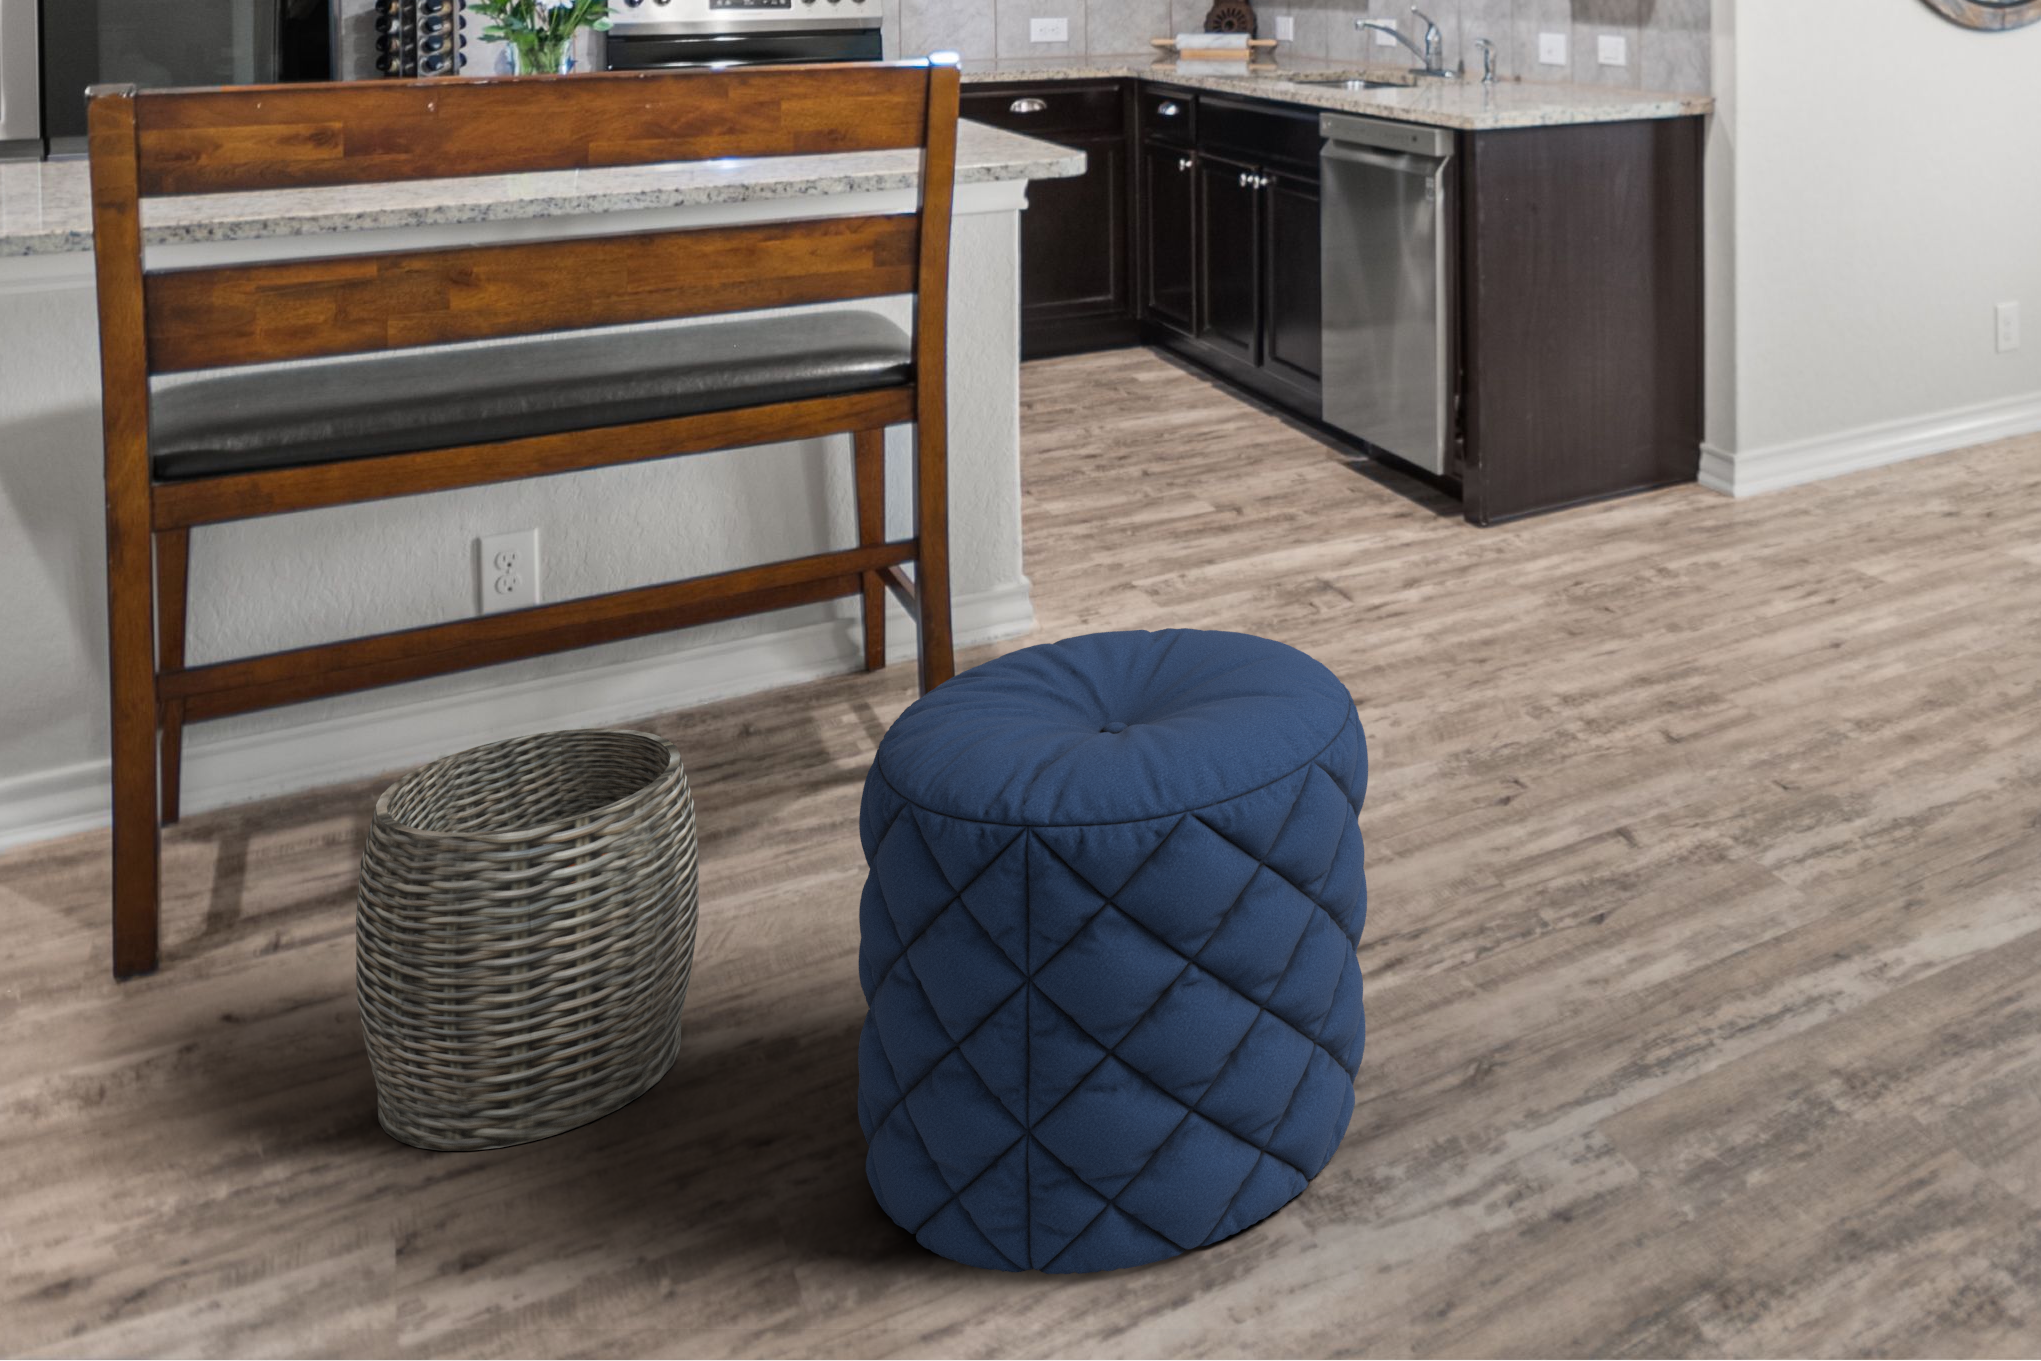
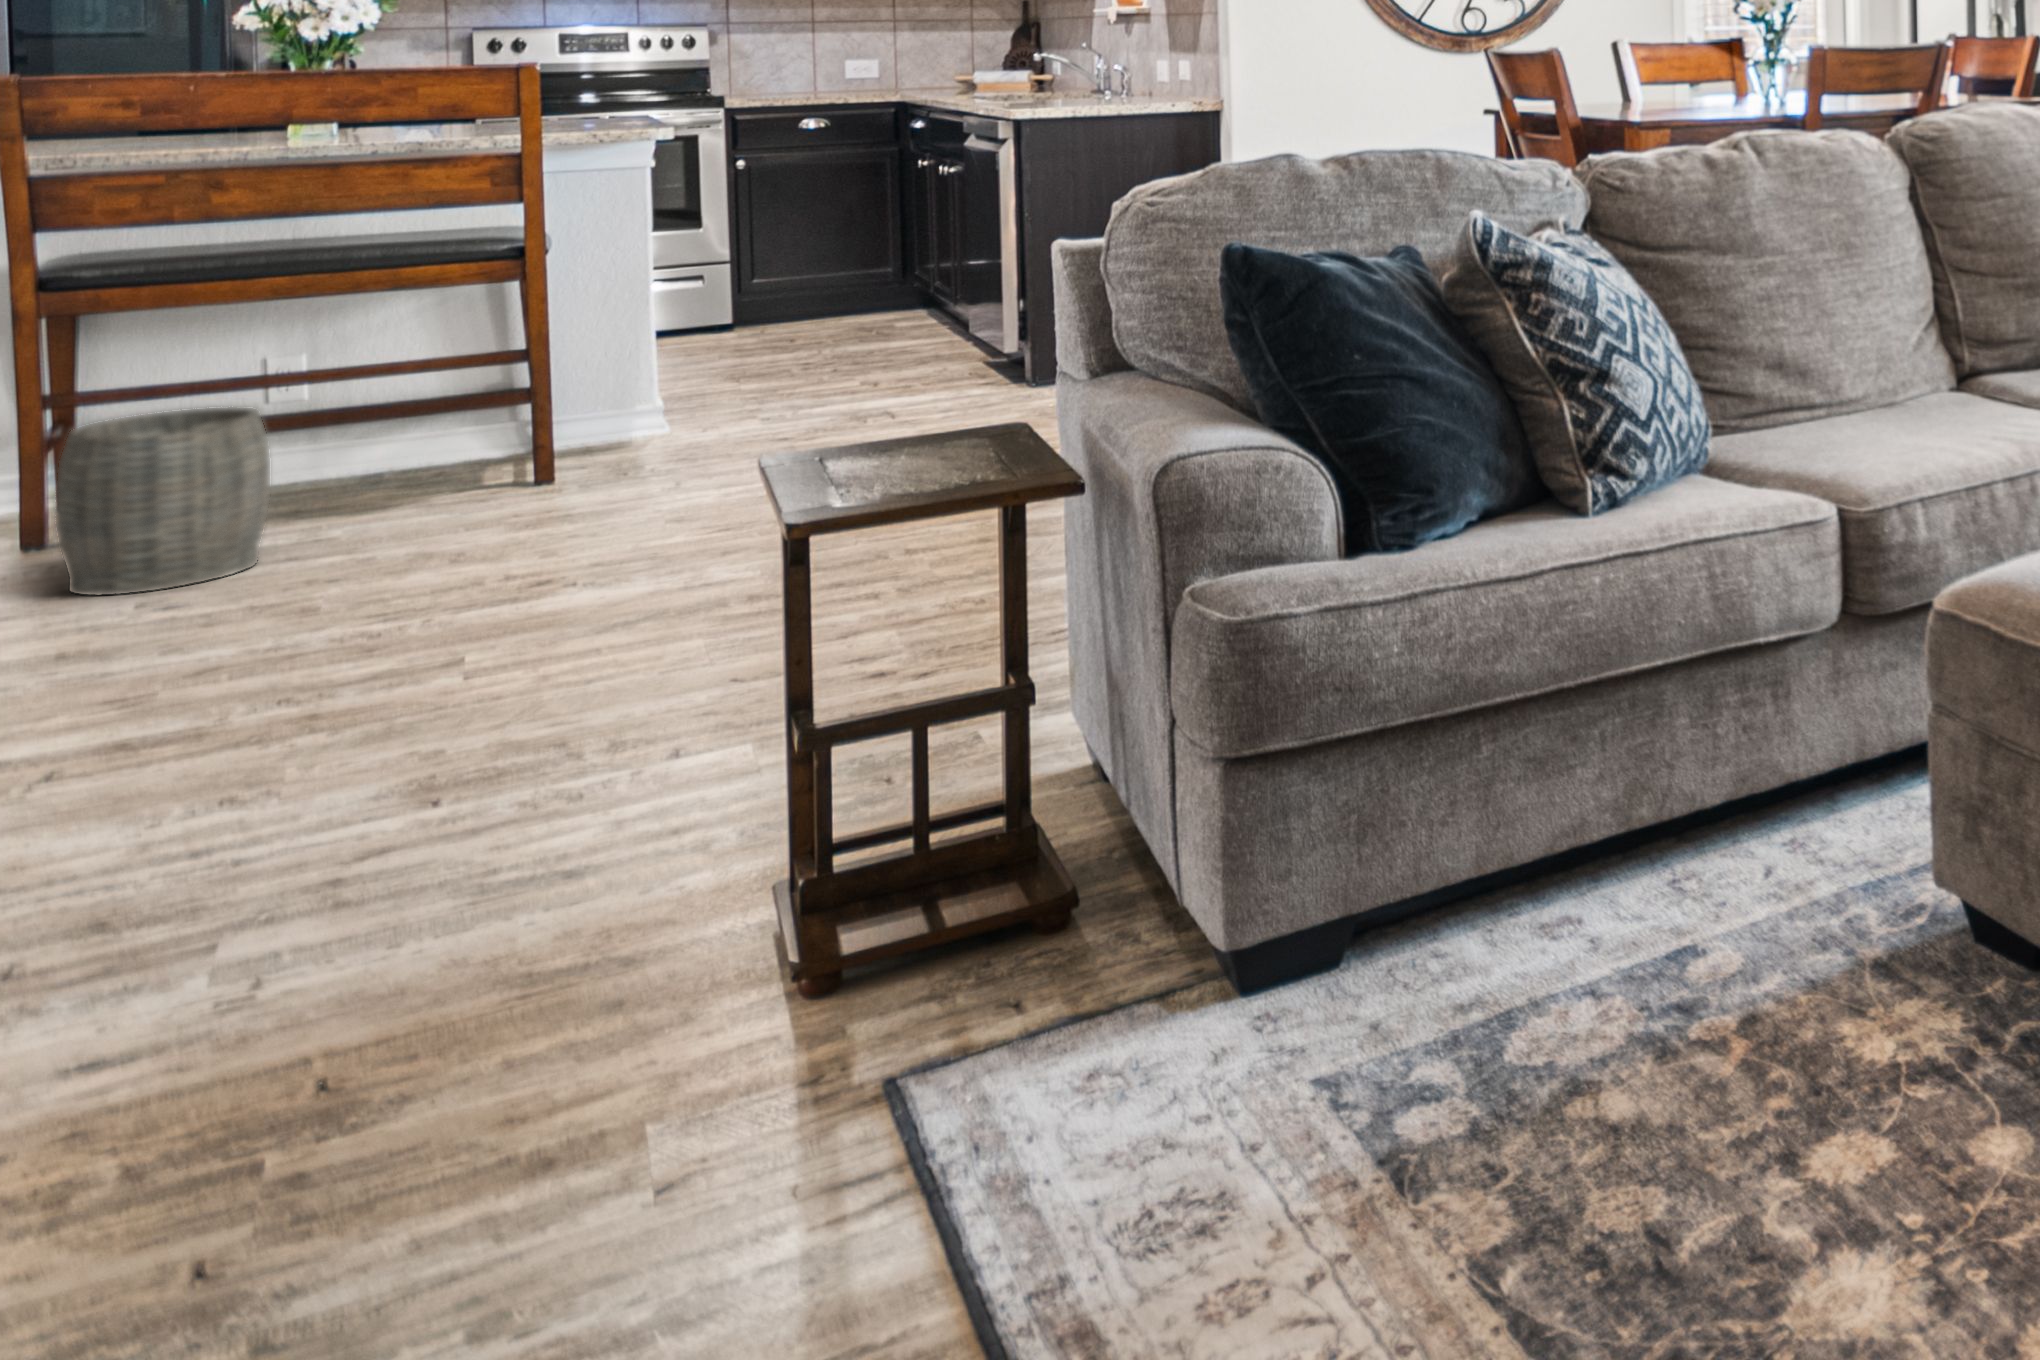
pouf: present [858,628,1368,1274] -> none [305,340,613,611]

